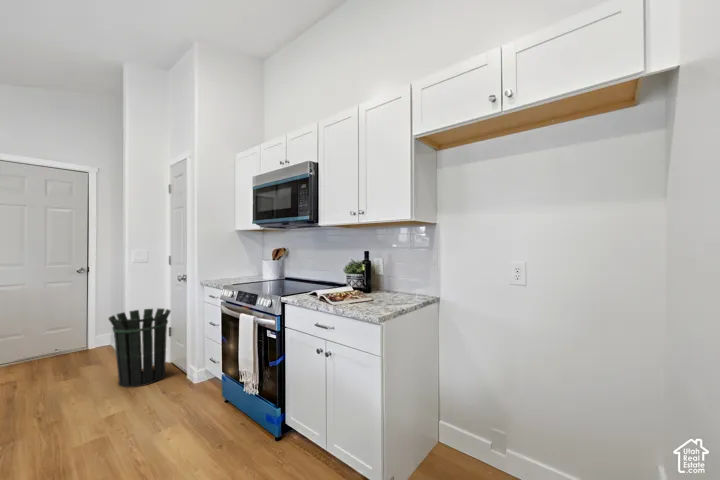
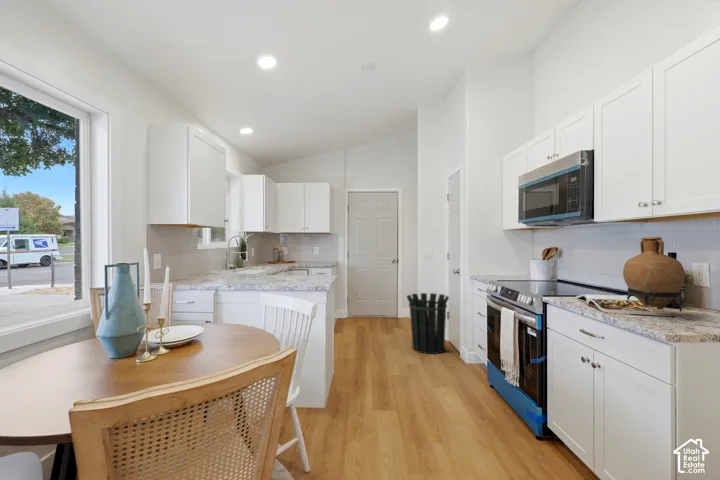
vase: none [345,239,382,298] -> present [623,237,685,312]

